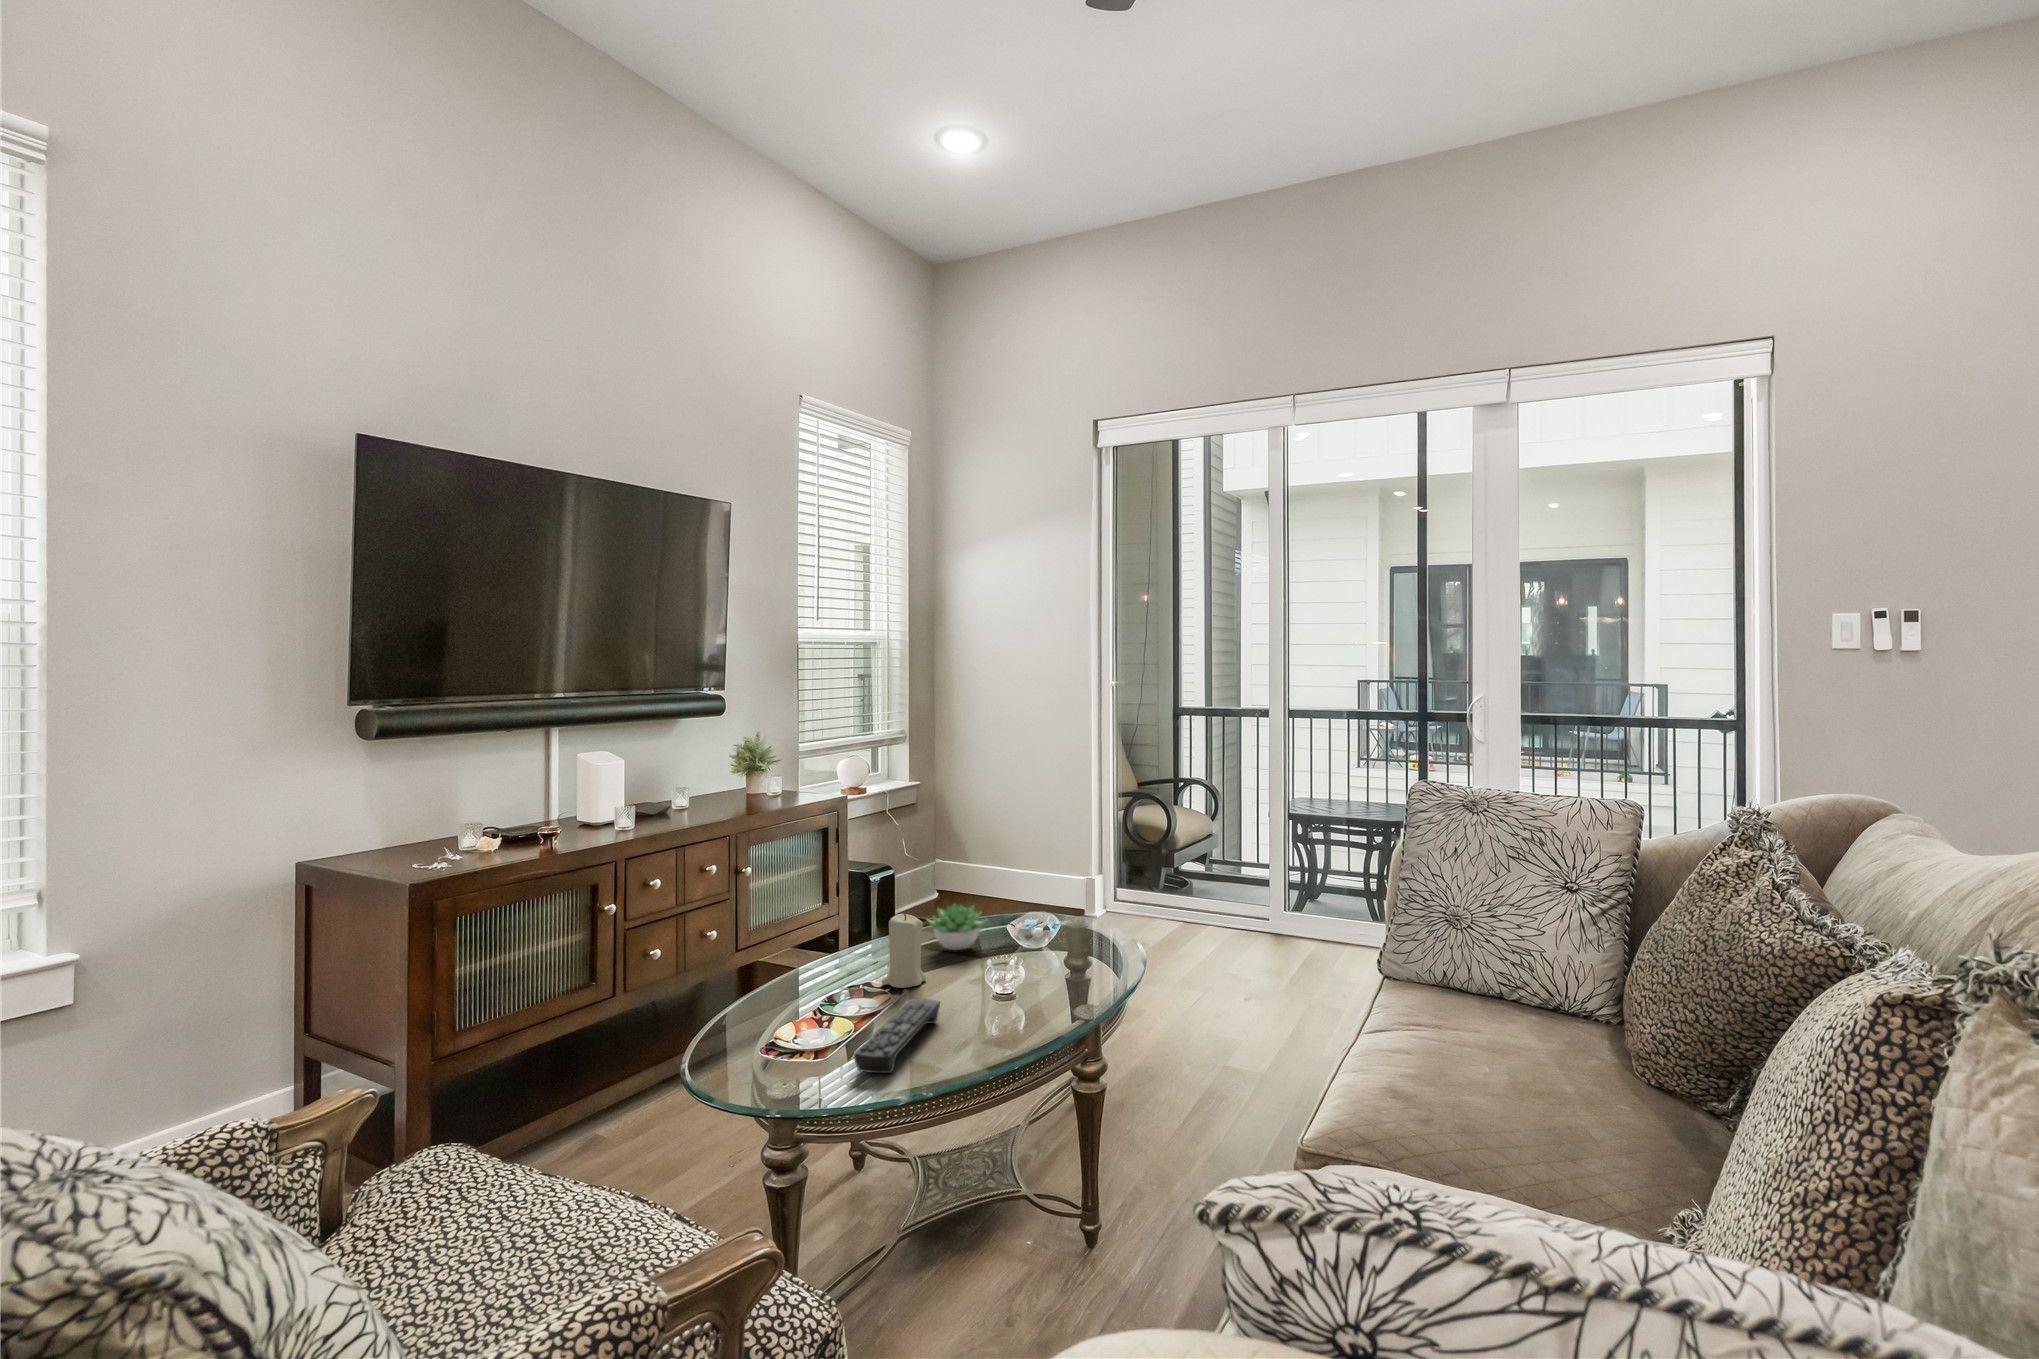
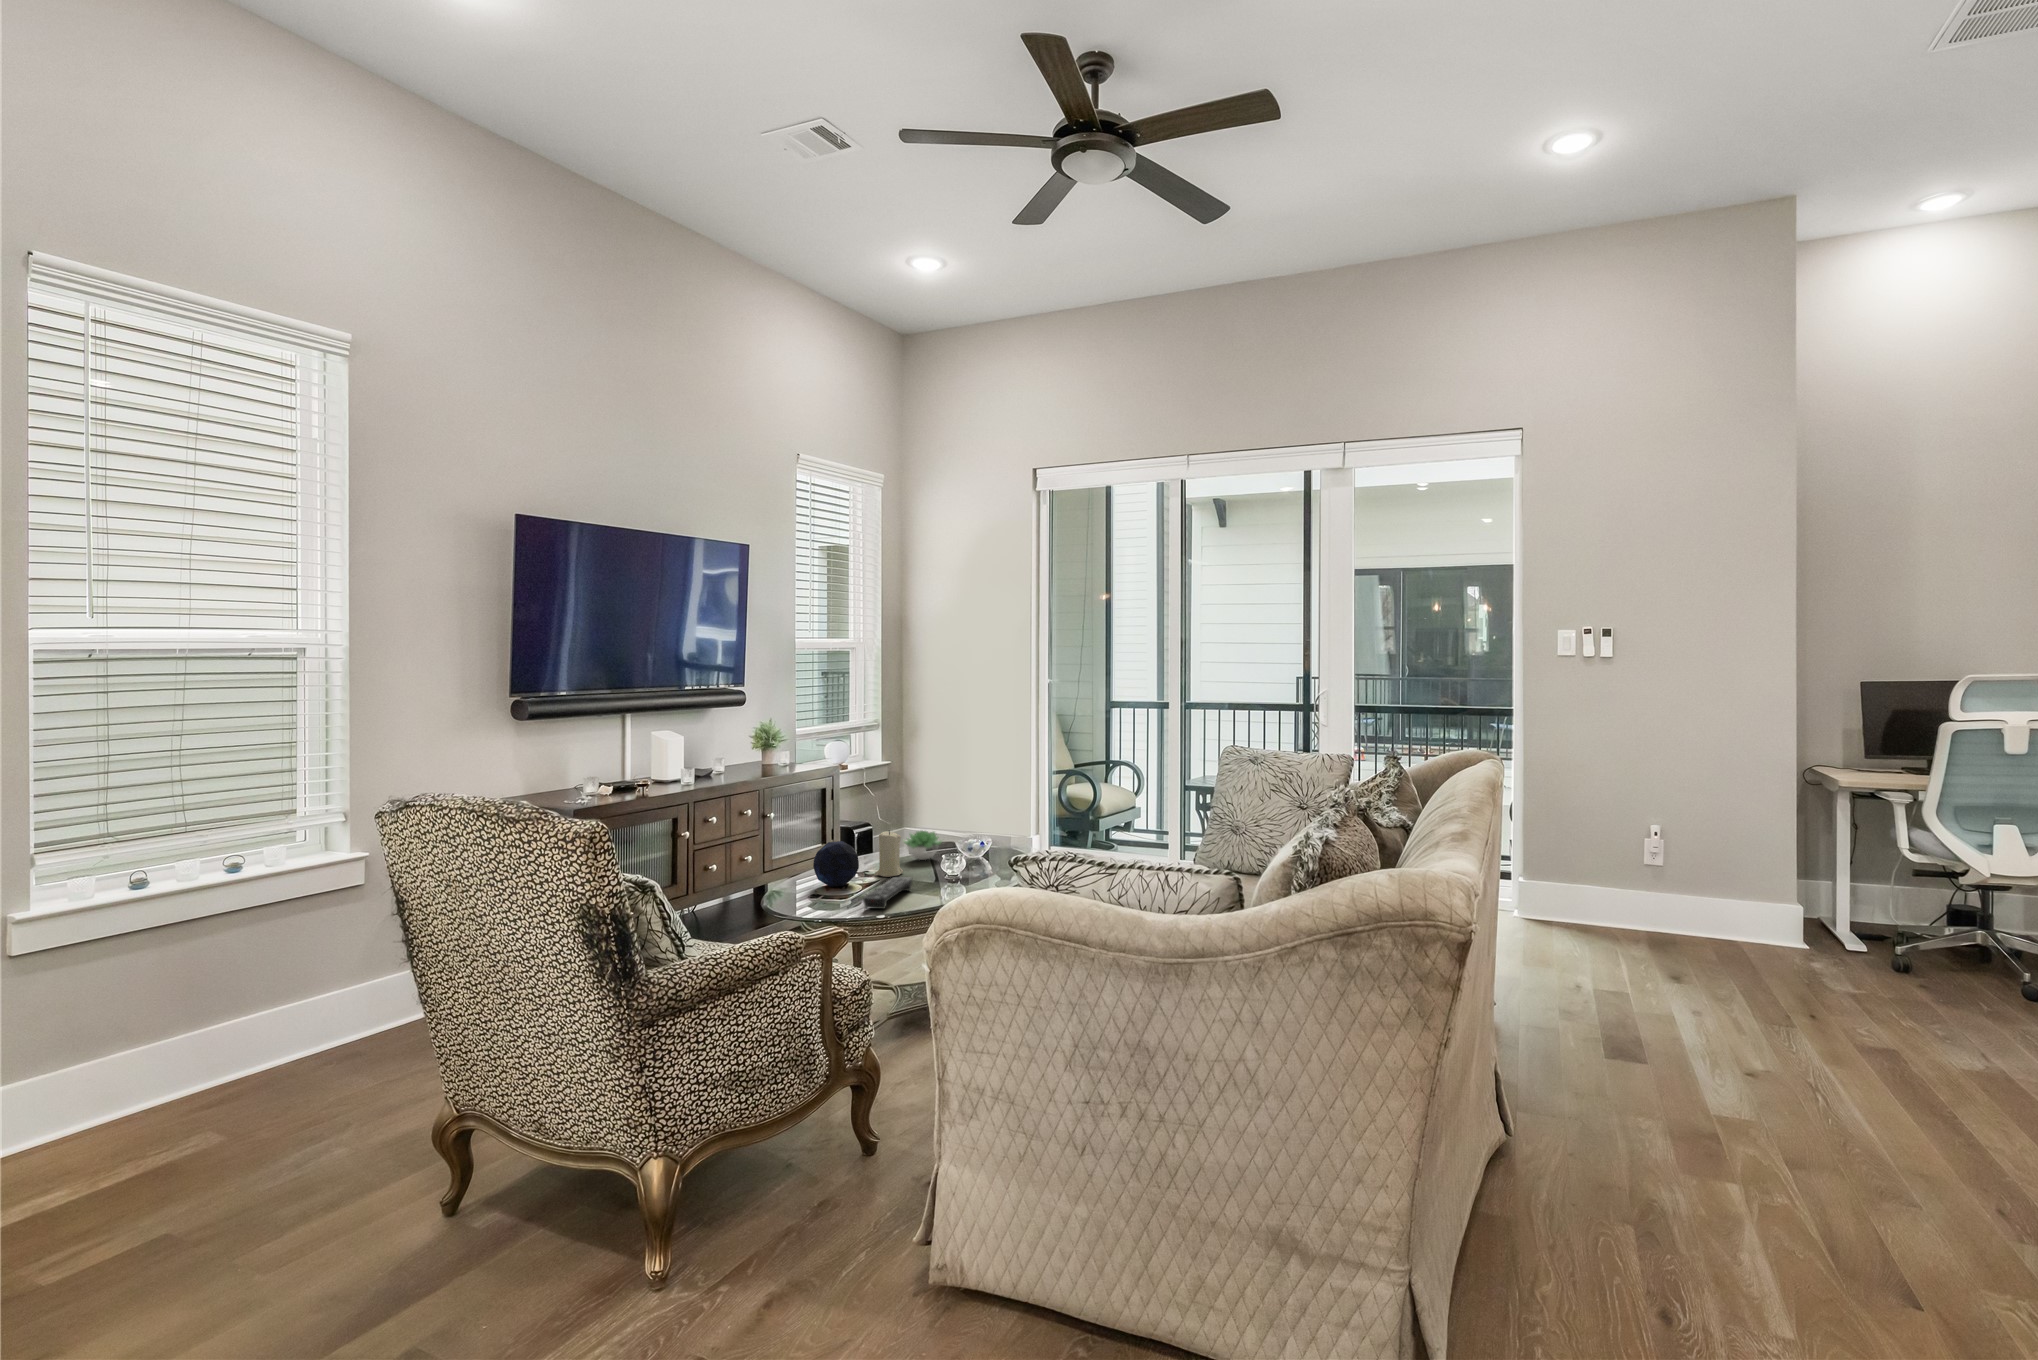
decorative orb: none [782,935,856,1011] -> present [813,841,859,887]

